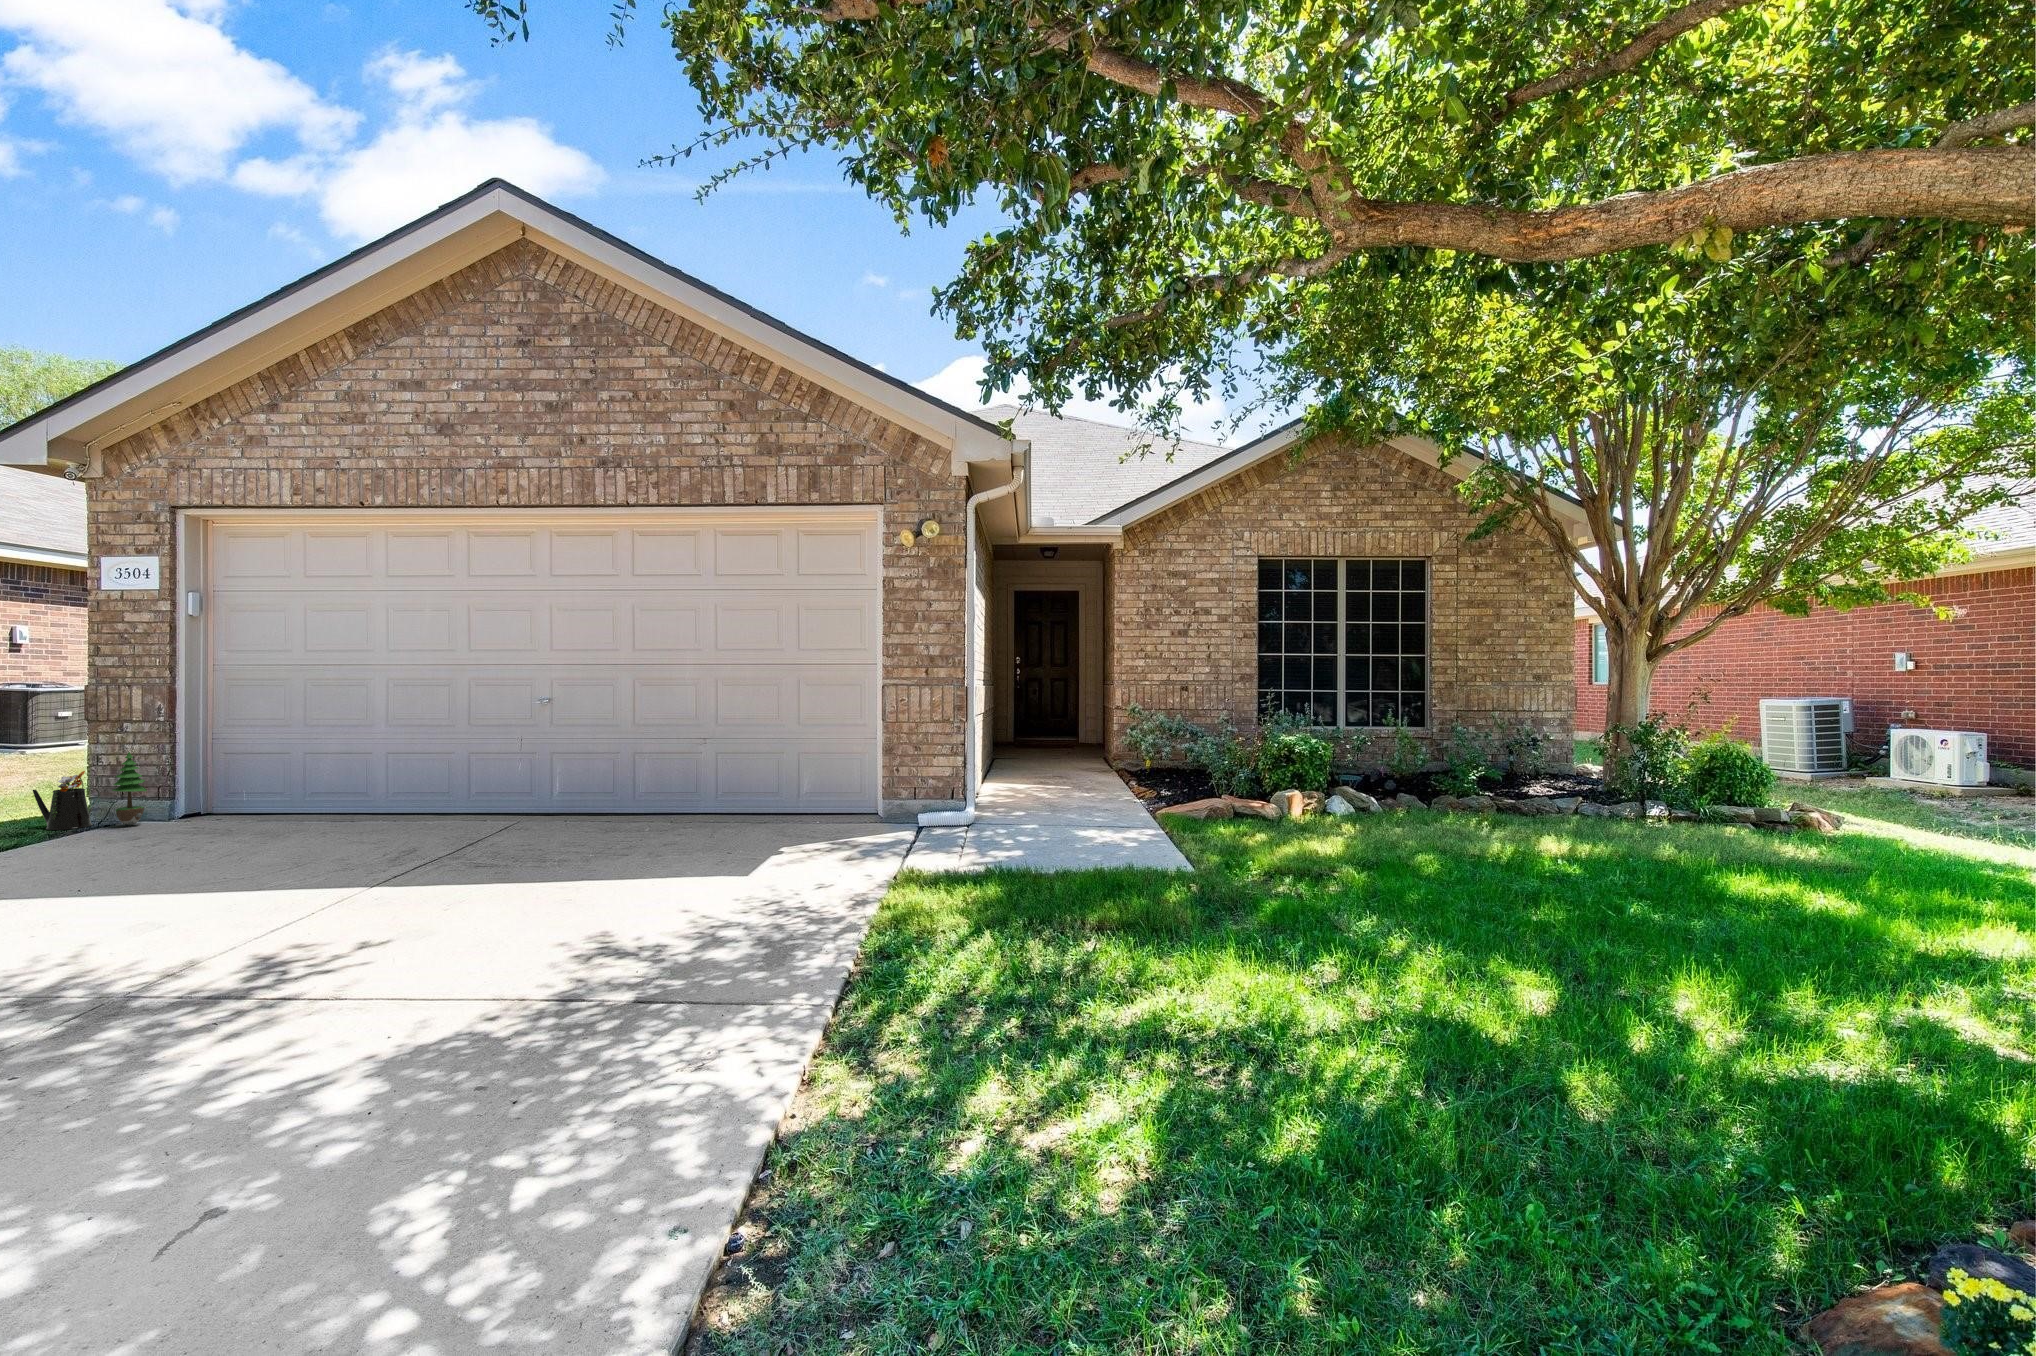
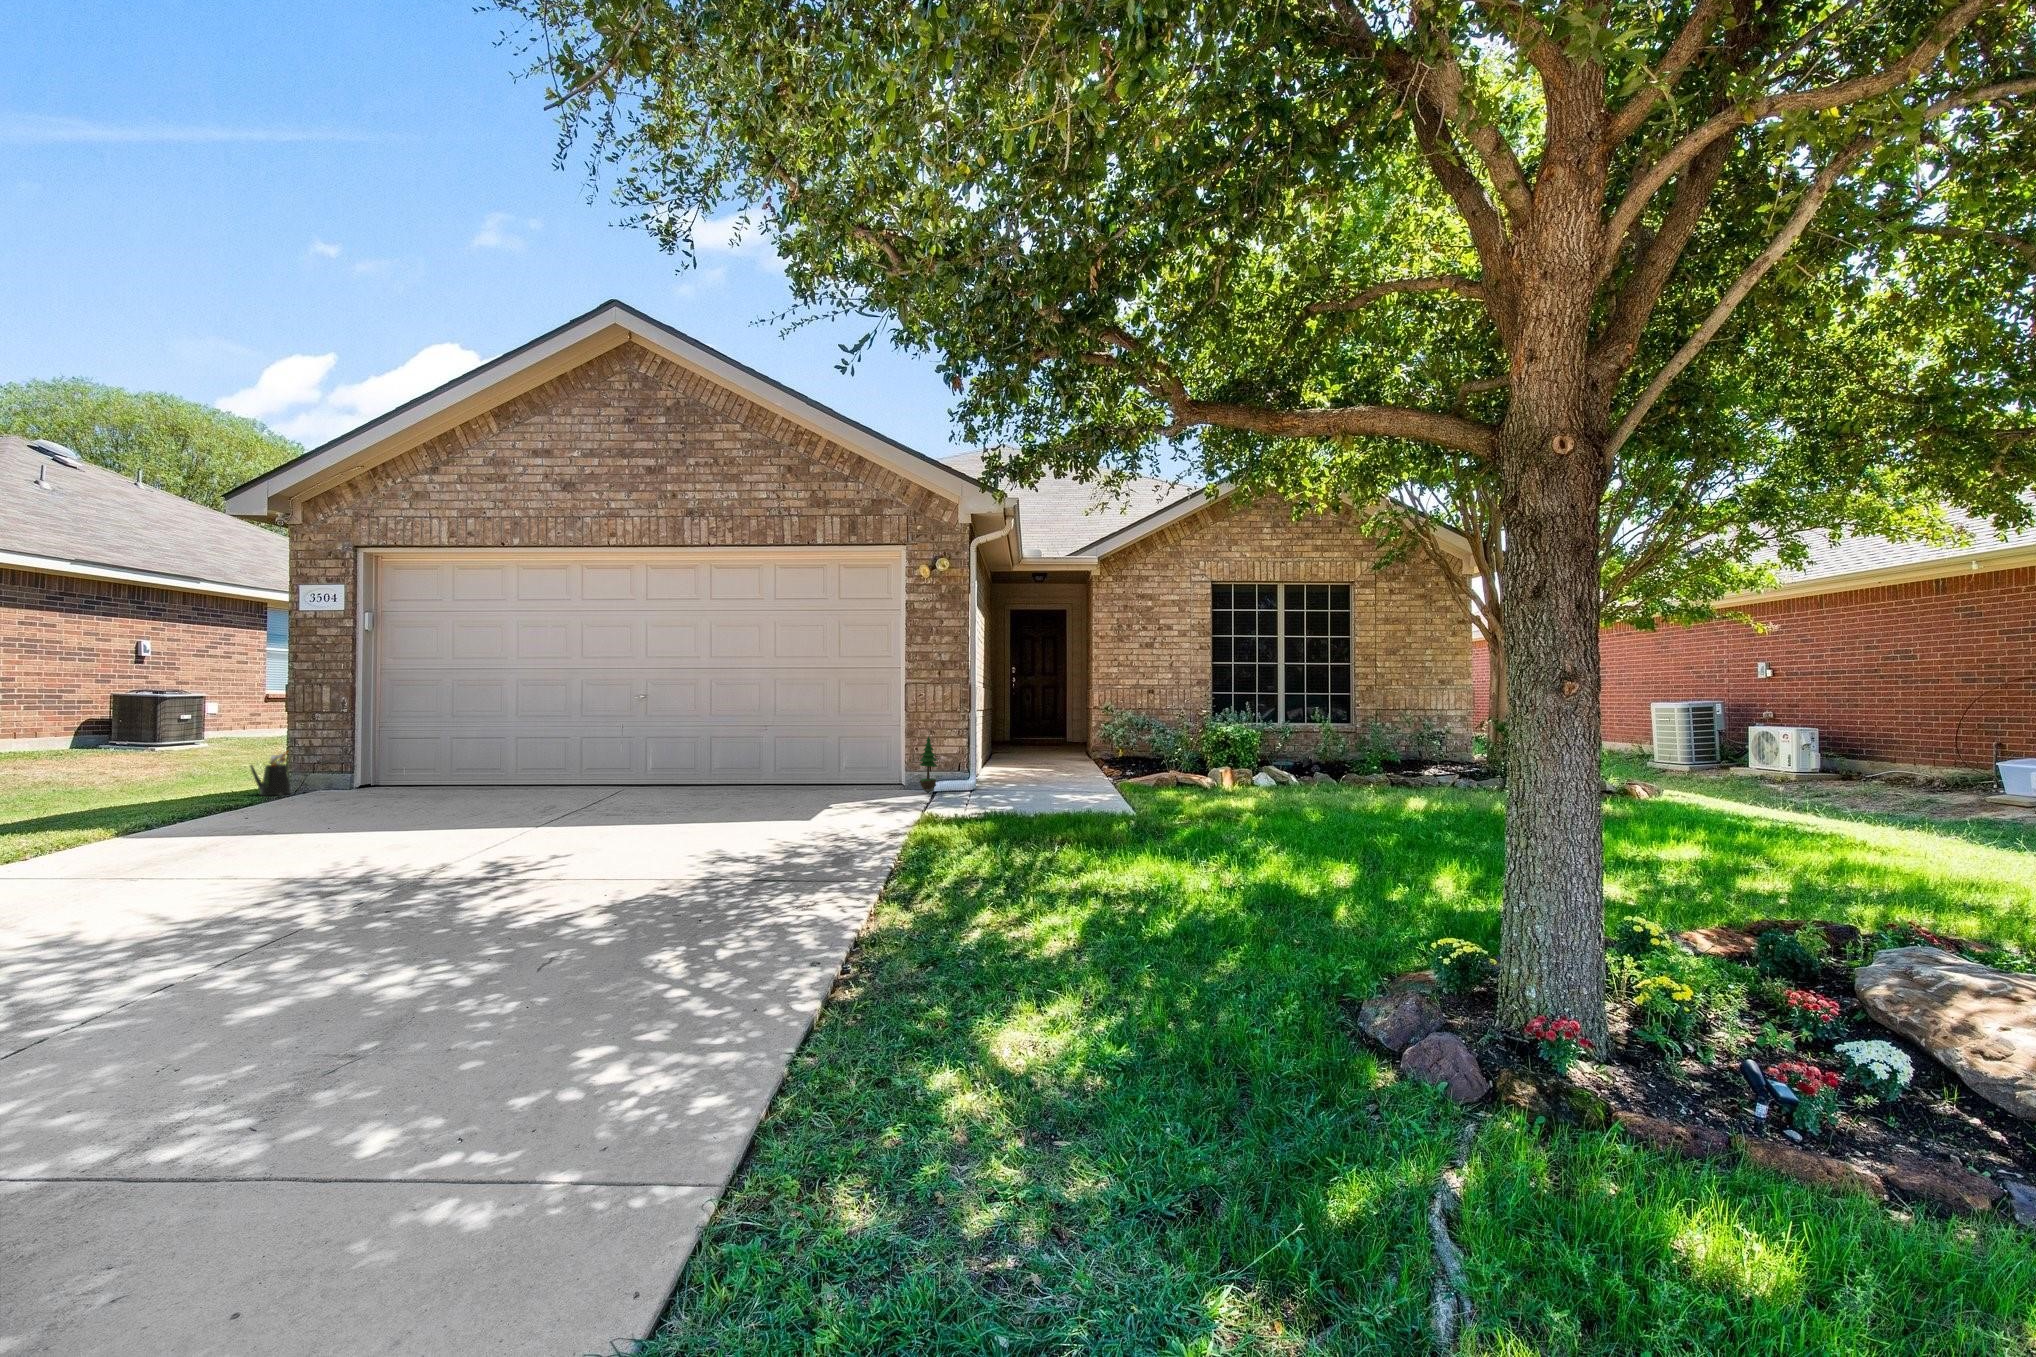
potted tree: present [112,752,147,826] -> present [919,737,938,793]

